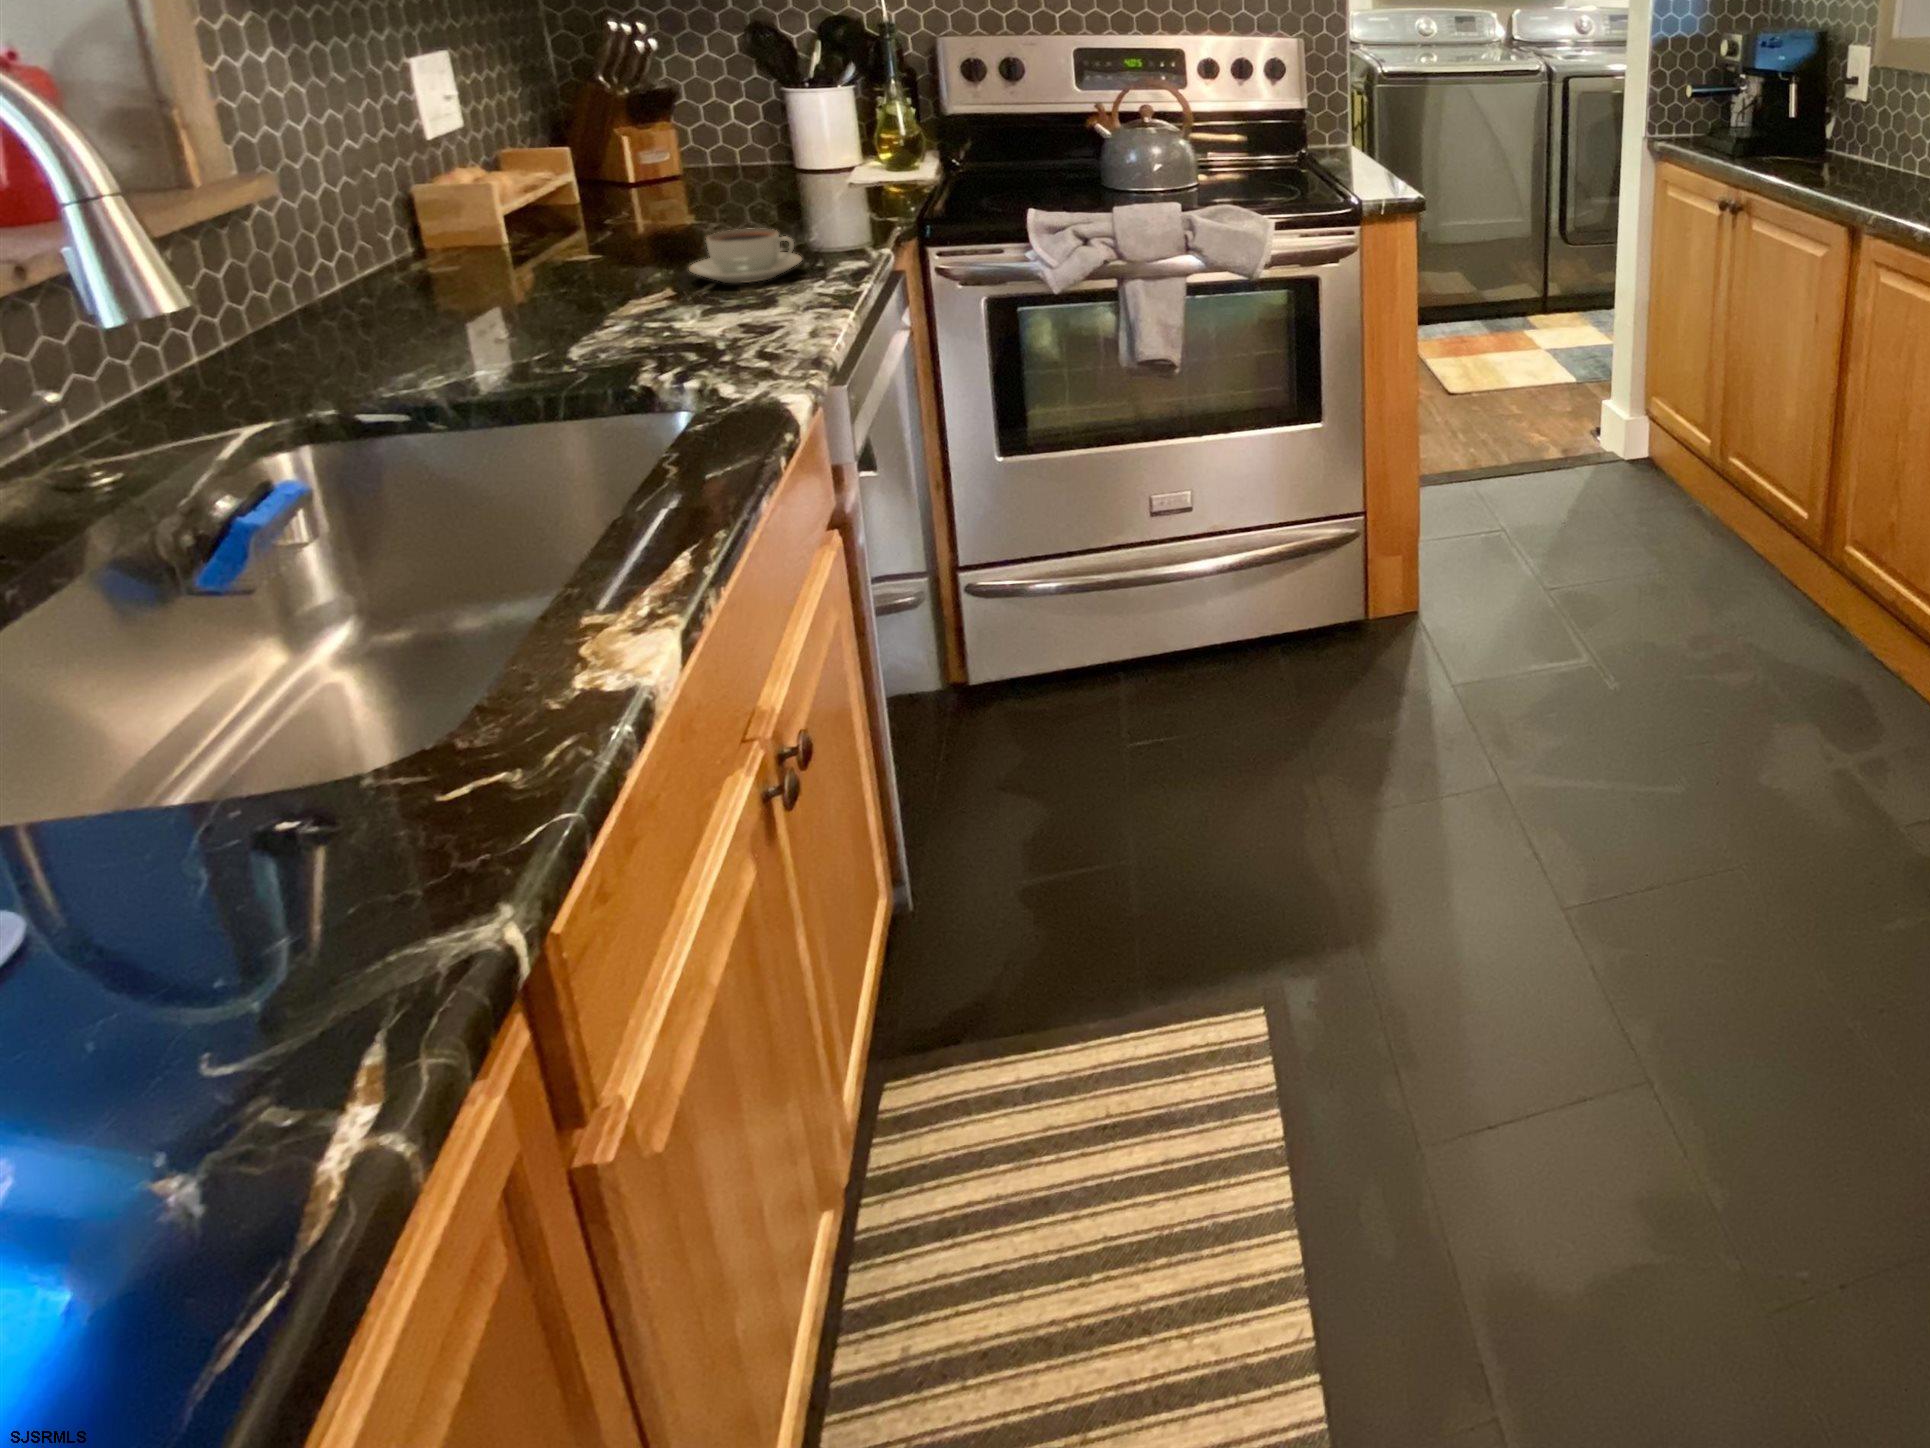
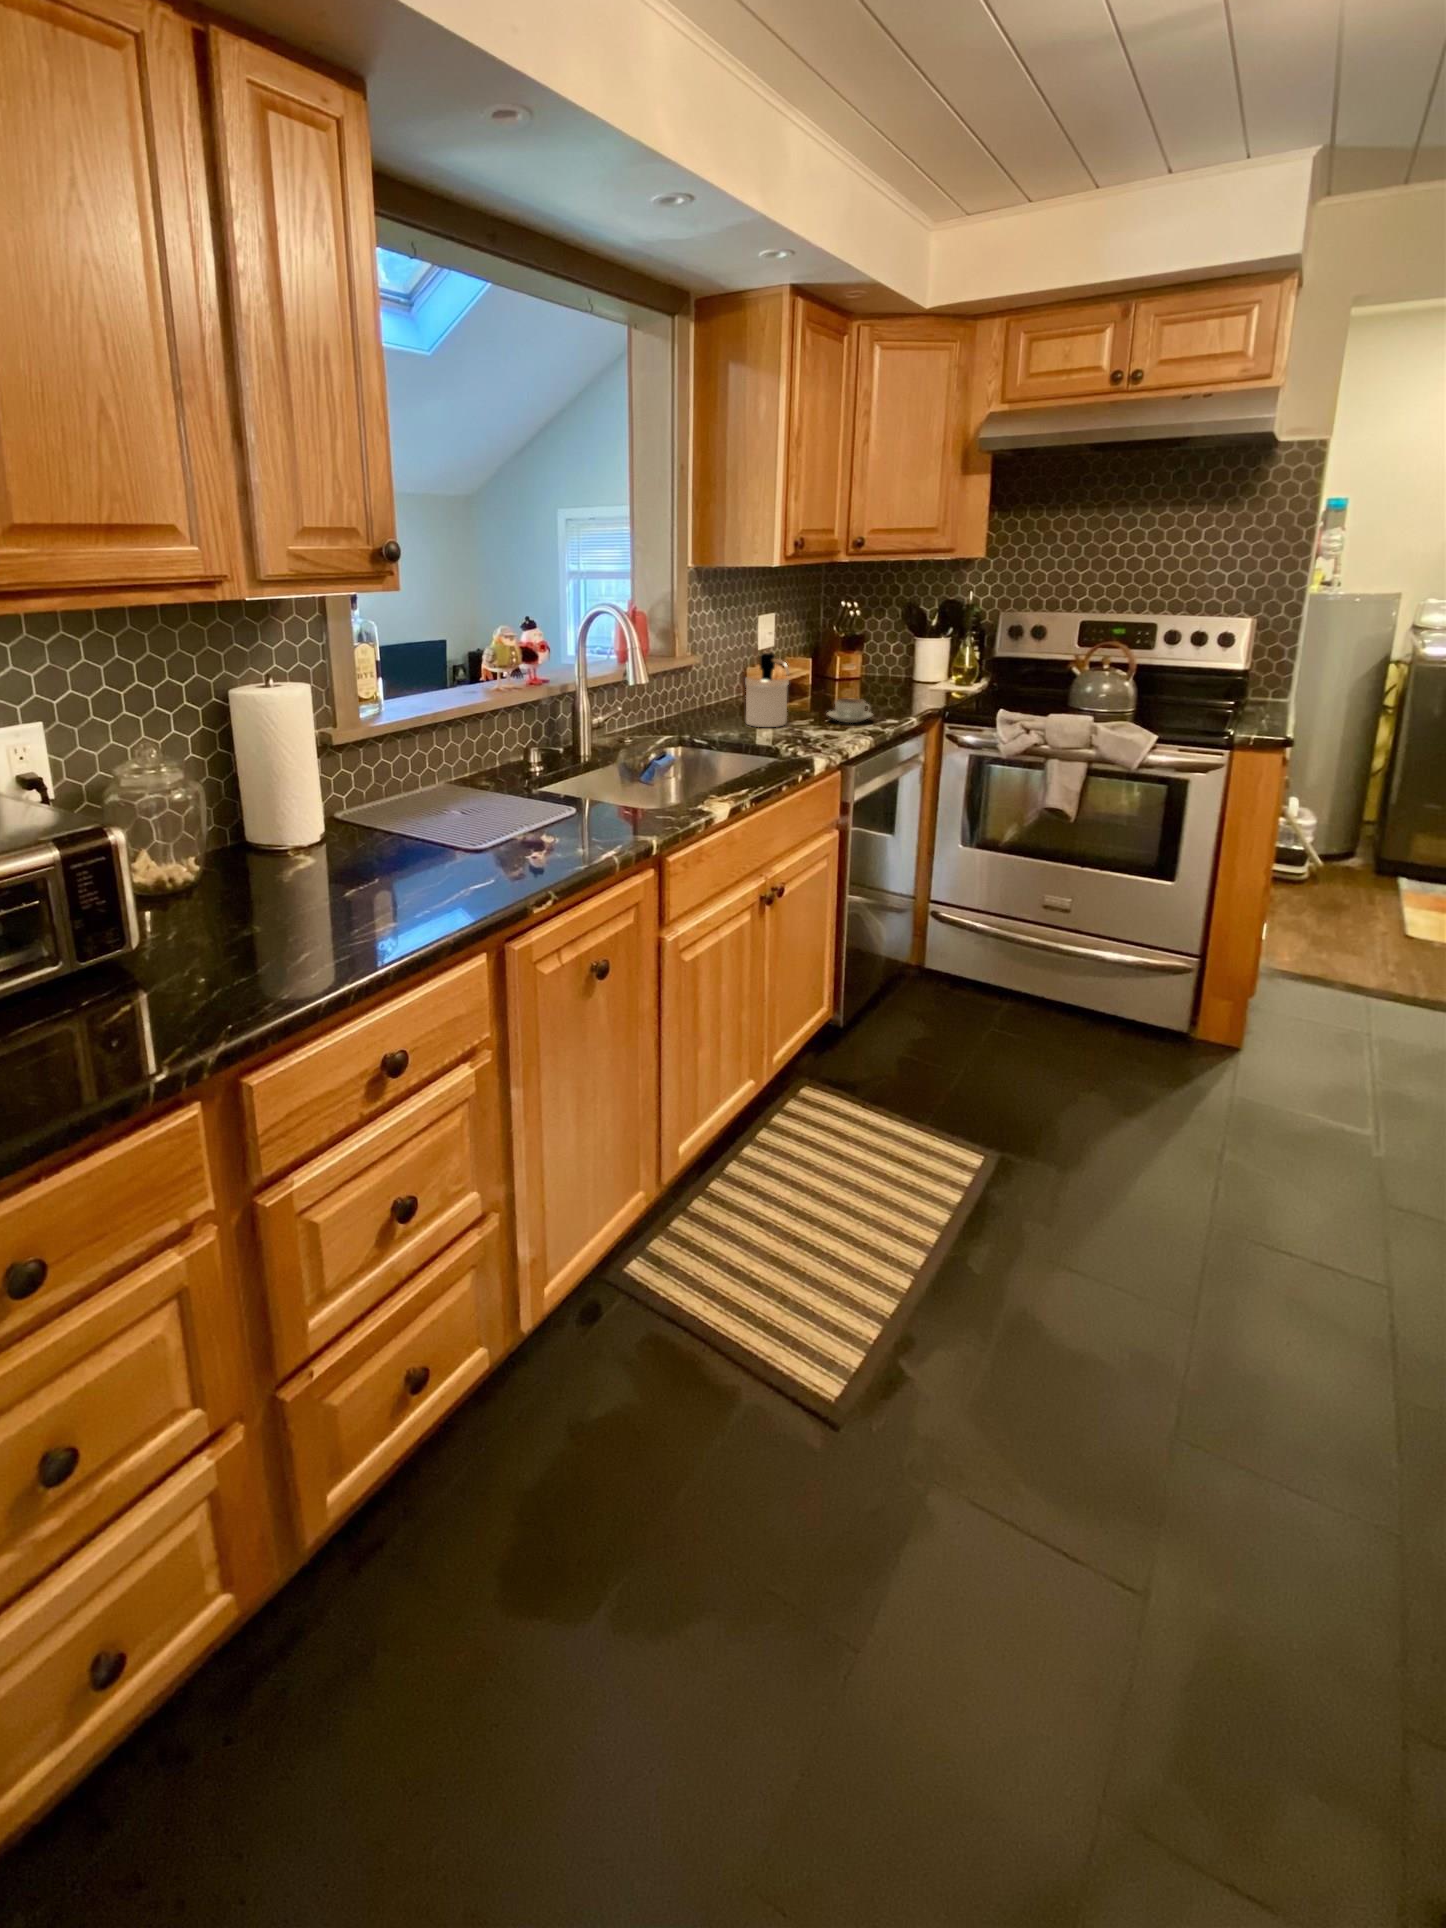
soap dispenser: none [450,149,598,332] -> present [745,653,790,727]

